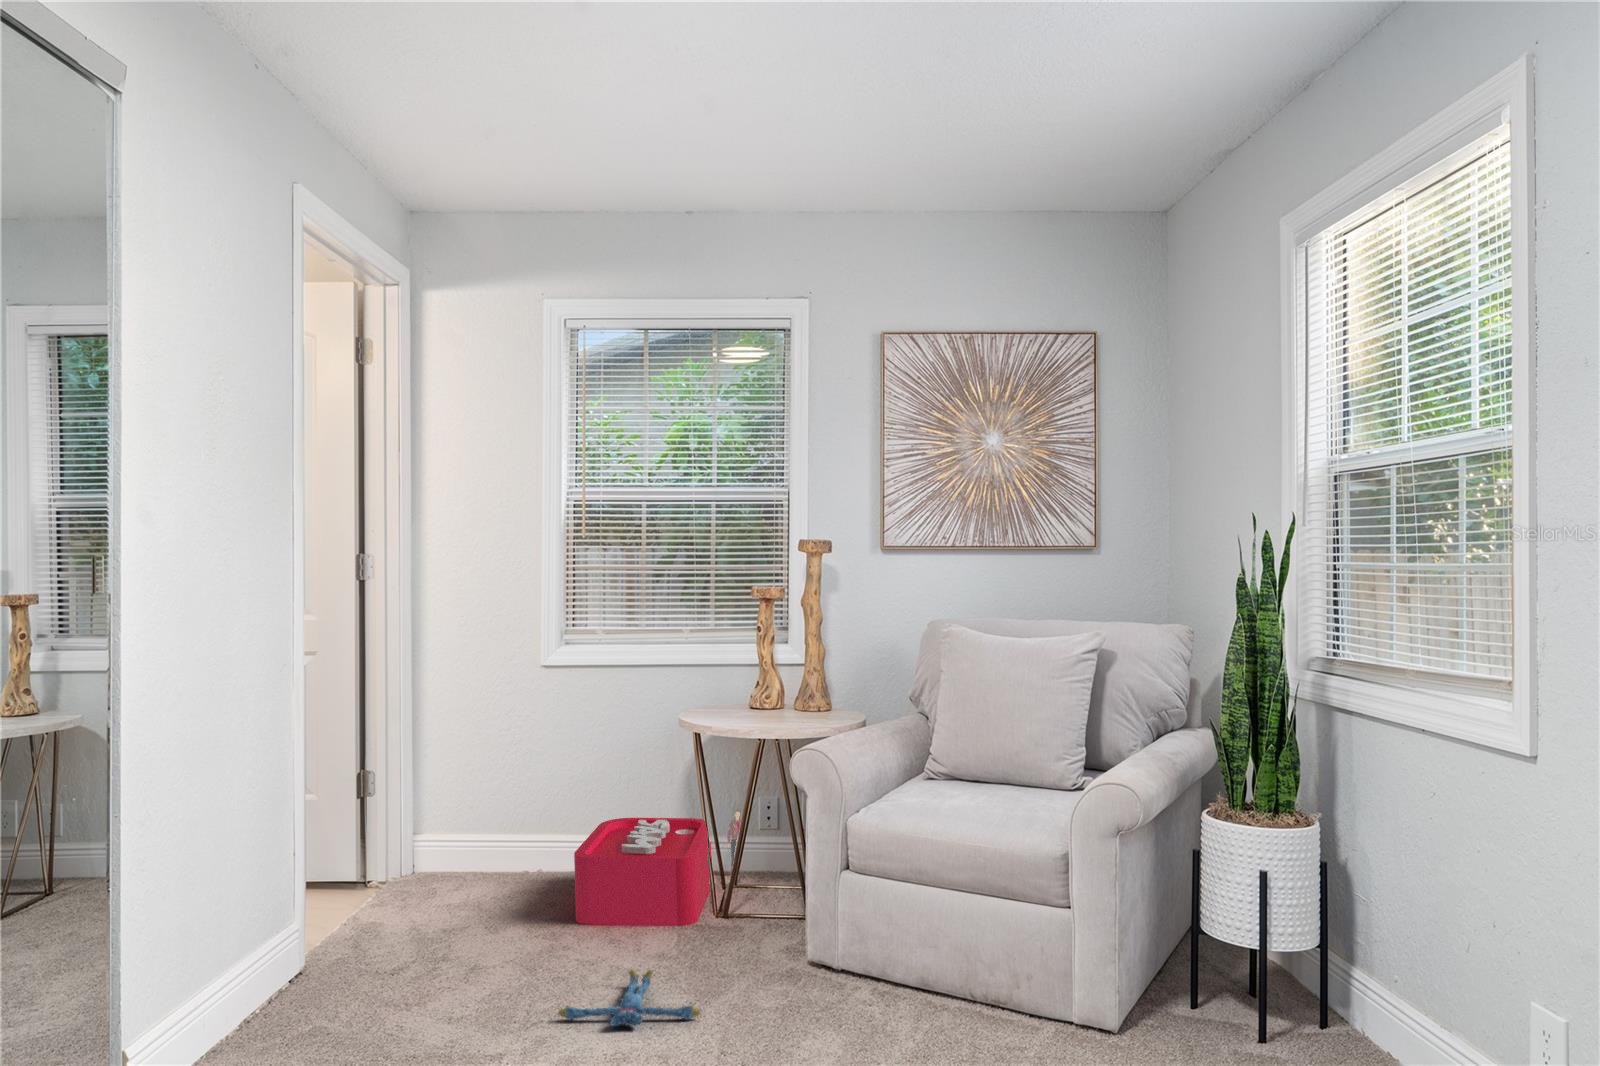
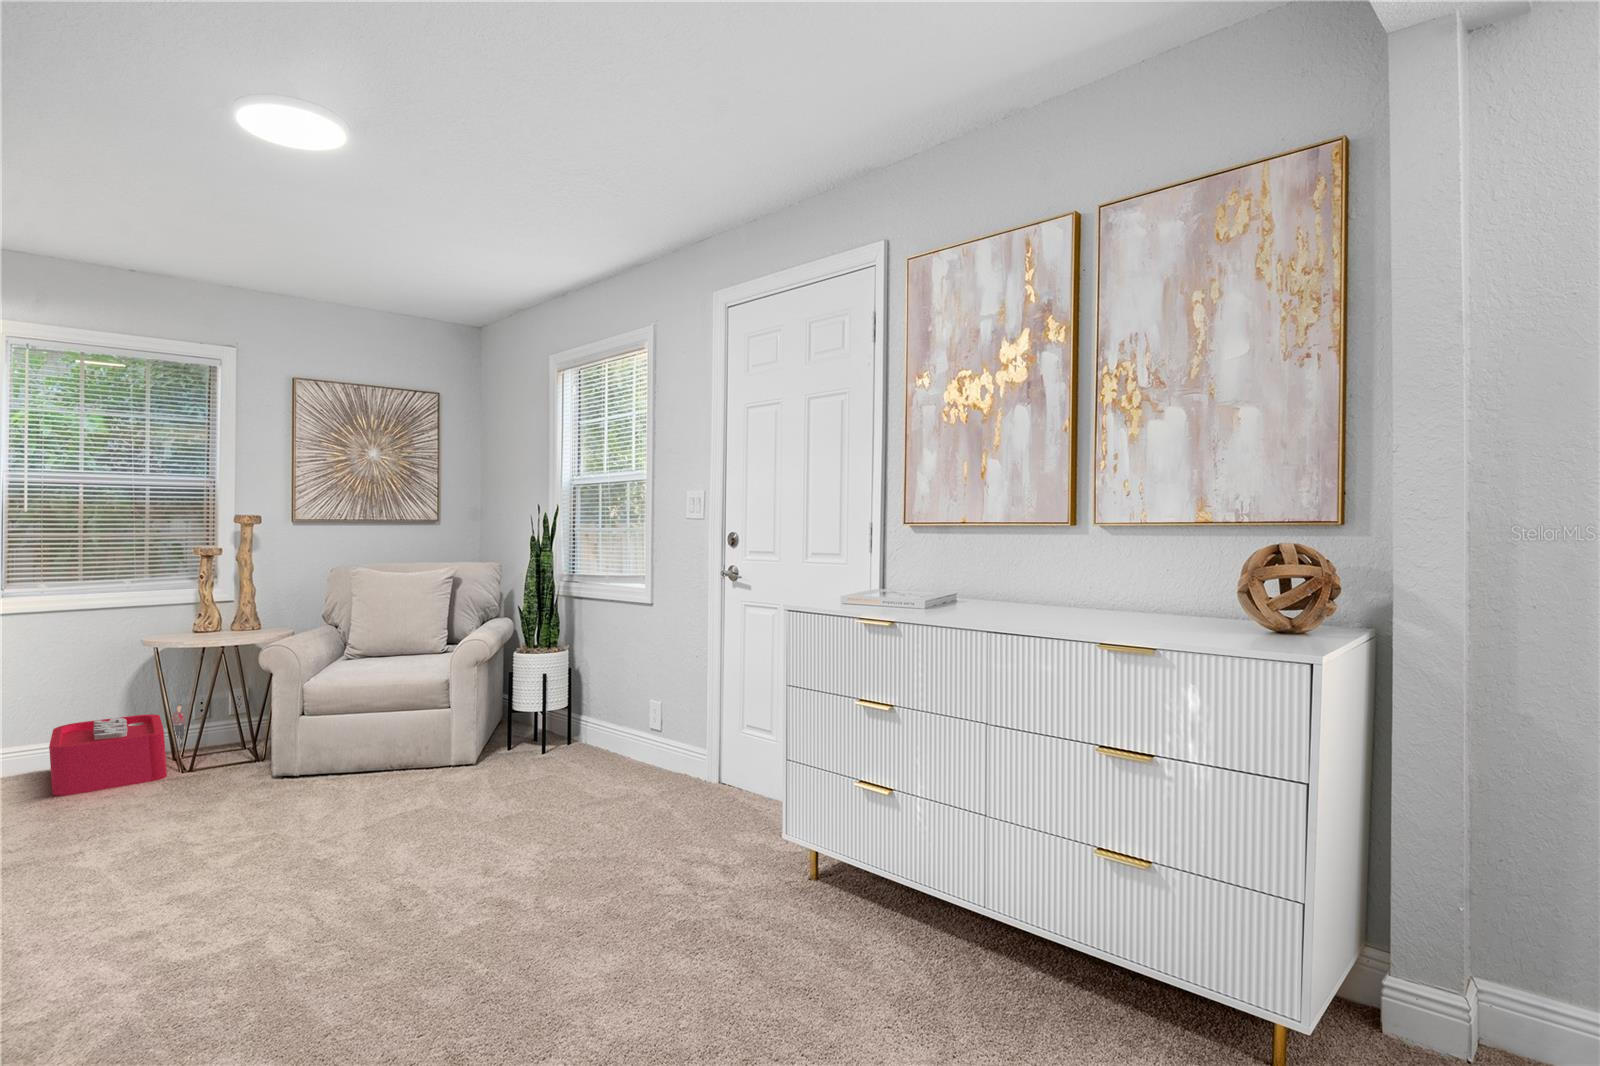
plush toy: present [559,970,701,1027] -> none [96,799,213,835]

